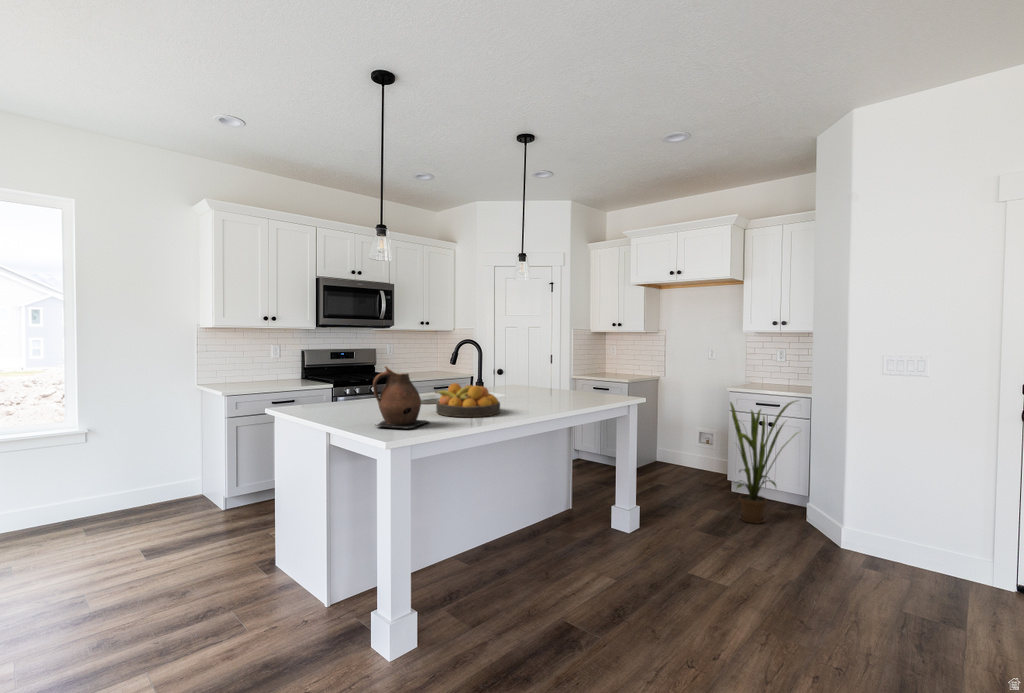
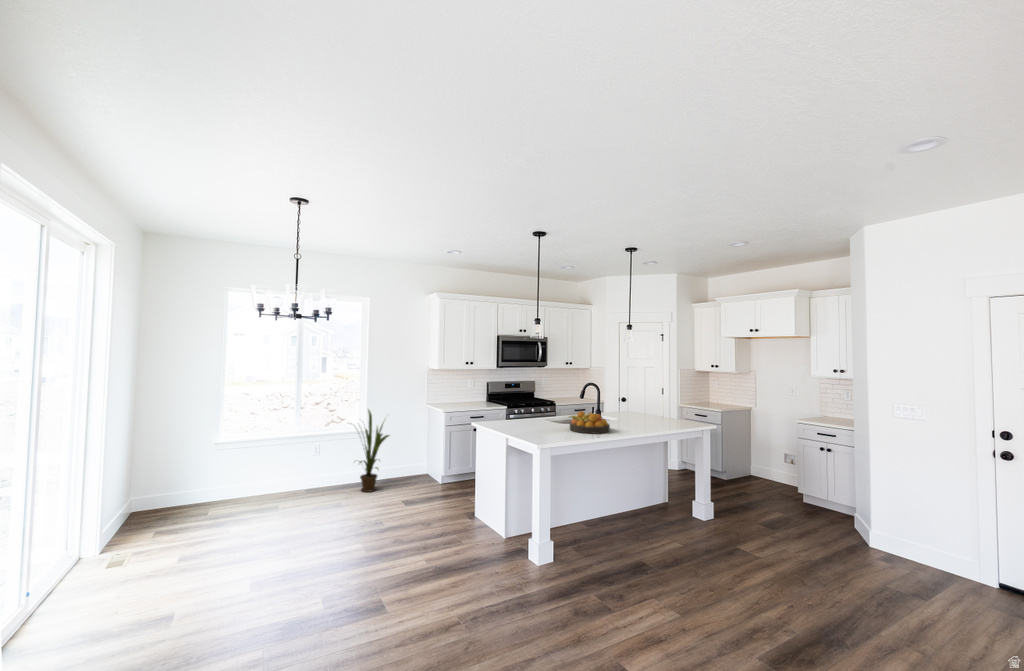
ceramic pitcher: present [373,366,429,429] -> none [532,401,565,439]
house plant: present [730,401,797,524] -> present [357,410,389,492]

